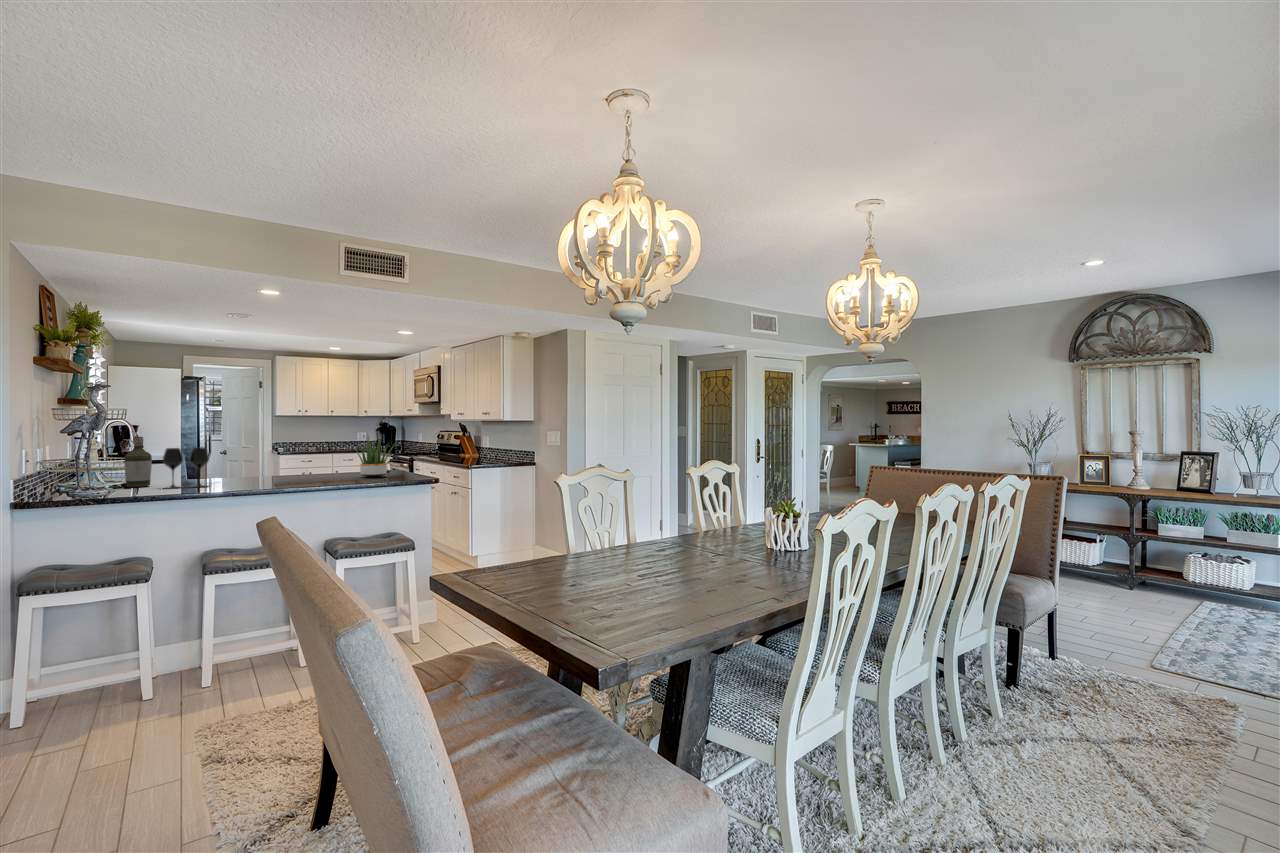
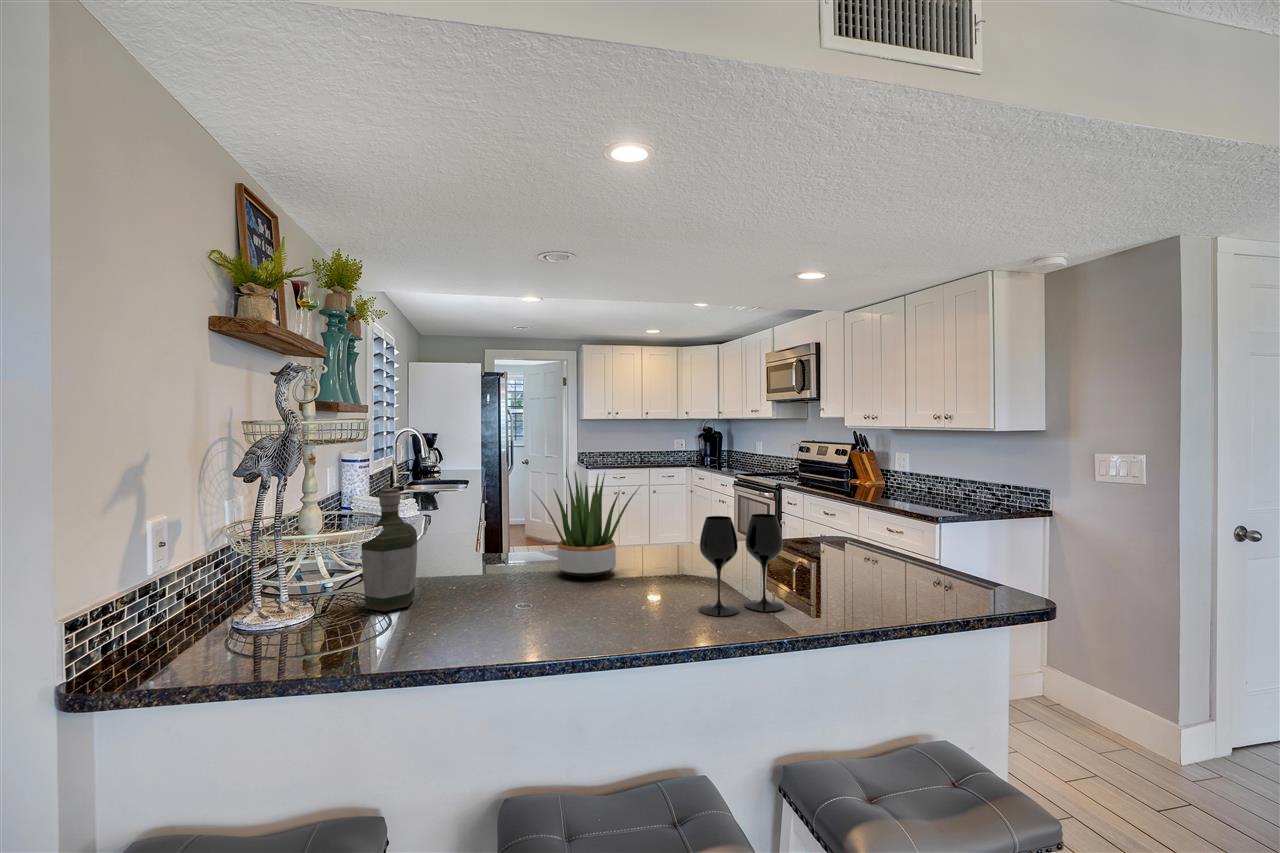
potted plant: present [354,436,395,478] -> present [533,472,640,578]
wine glass: present [163,448,209,489] -> present [699,514,784,616]

